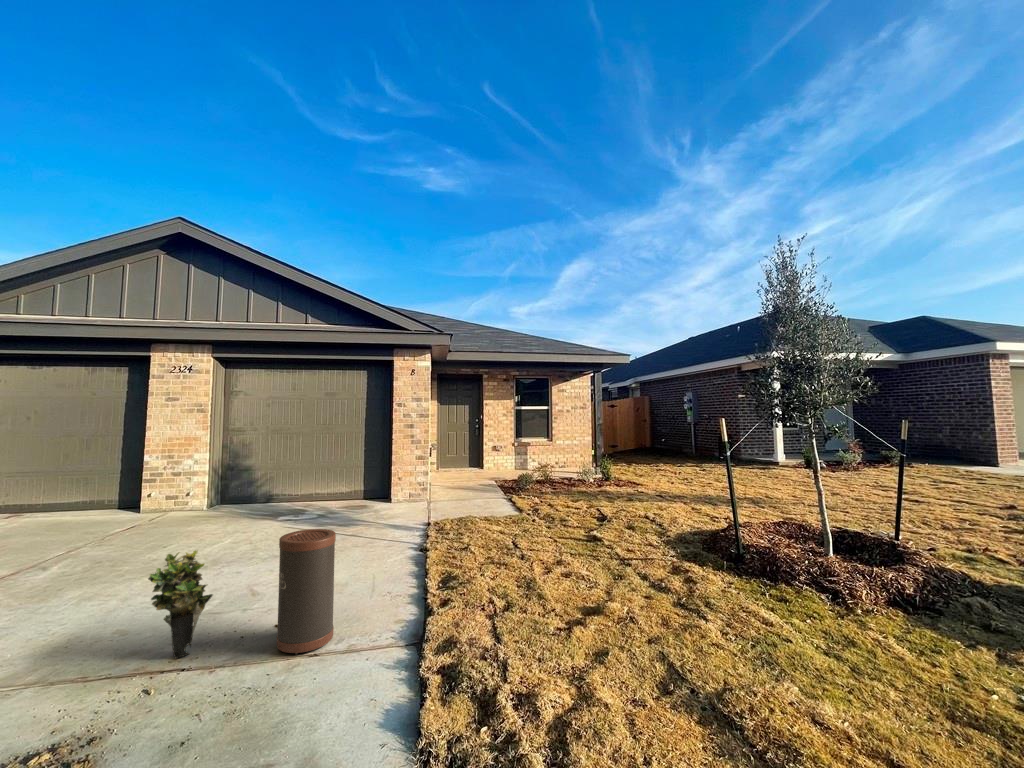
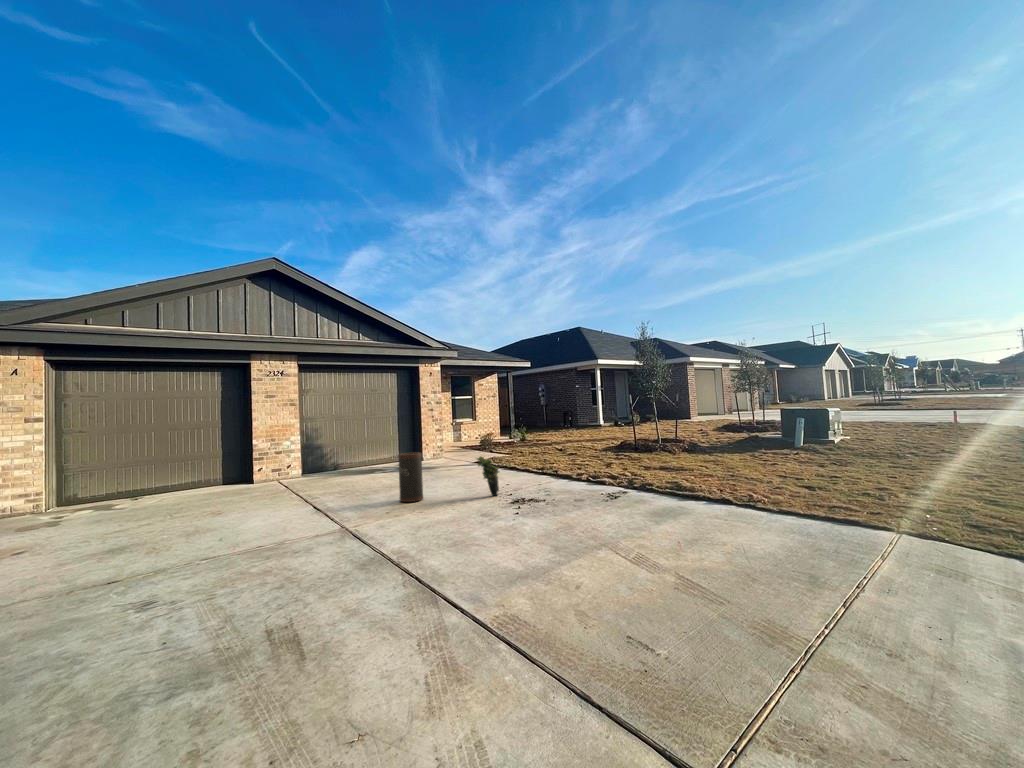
trash can: present [276,529,336,655] -> present [398,452,423,502]

